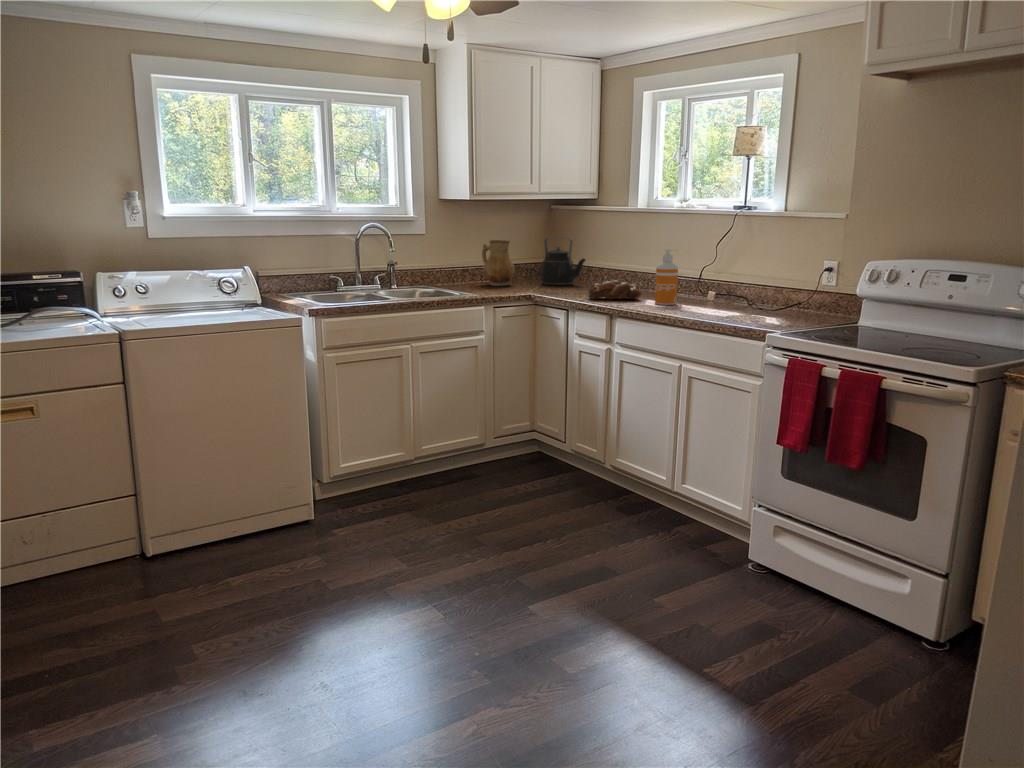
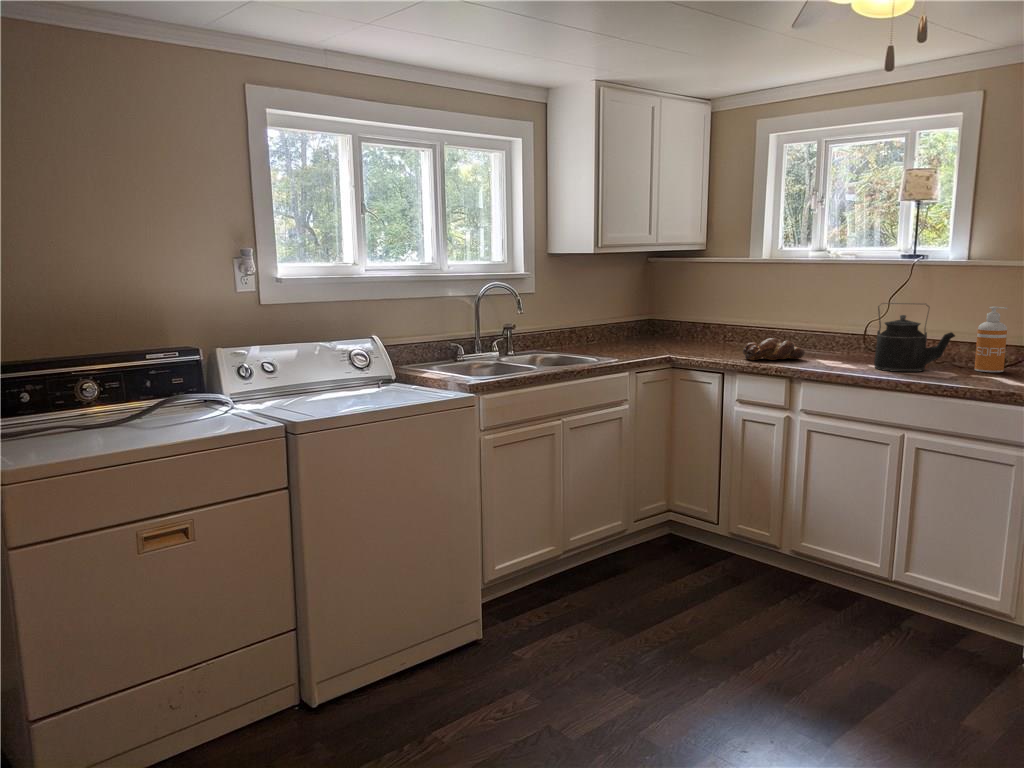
kettle: present [542,238,585,285] -> present [874,303,955,372]
ceramic pitcher: present [482,240,515,286] -> none [589,295,628,346]
soap dispenser: present [655,249,678,305] -> present [975,307,1008,372]

